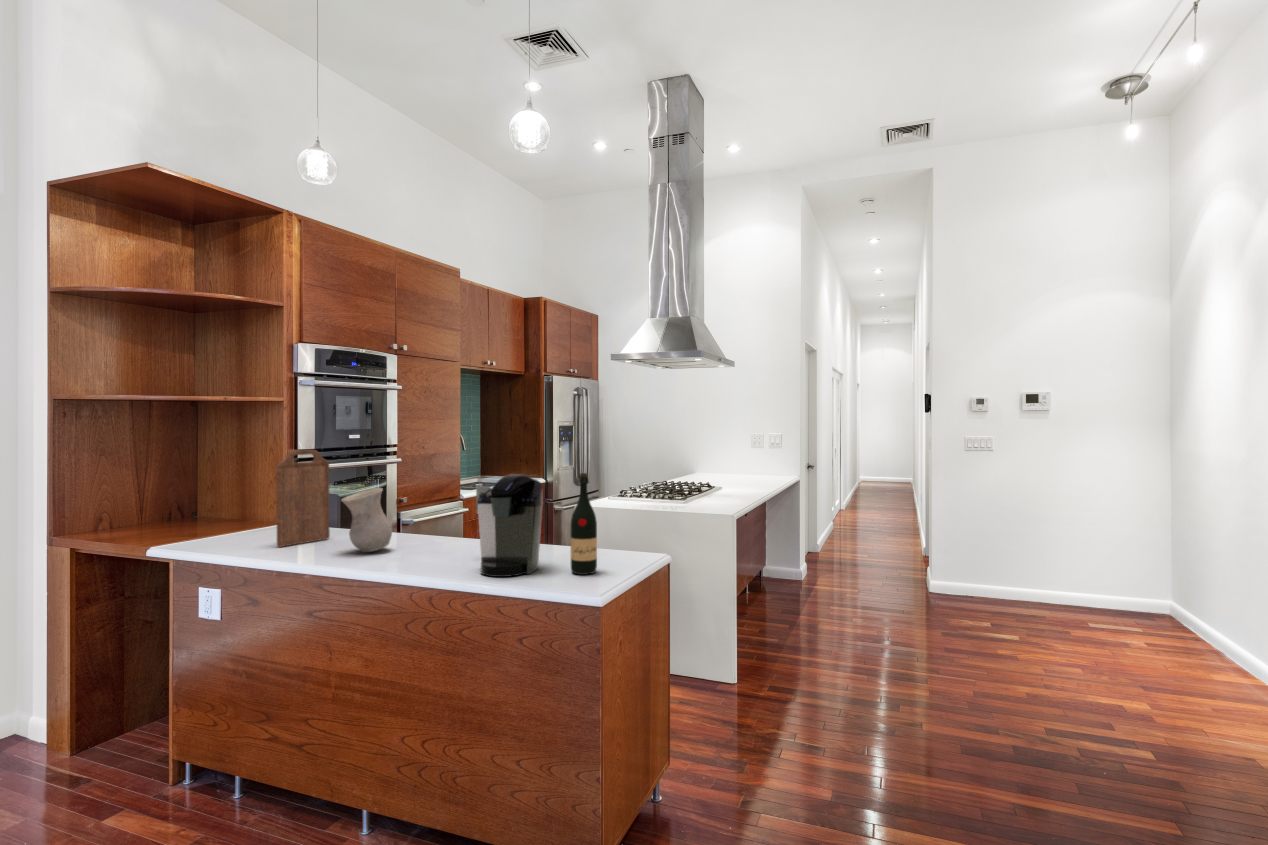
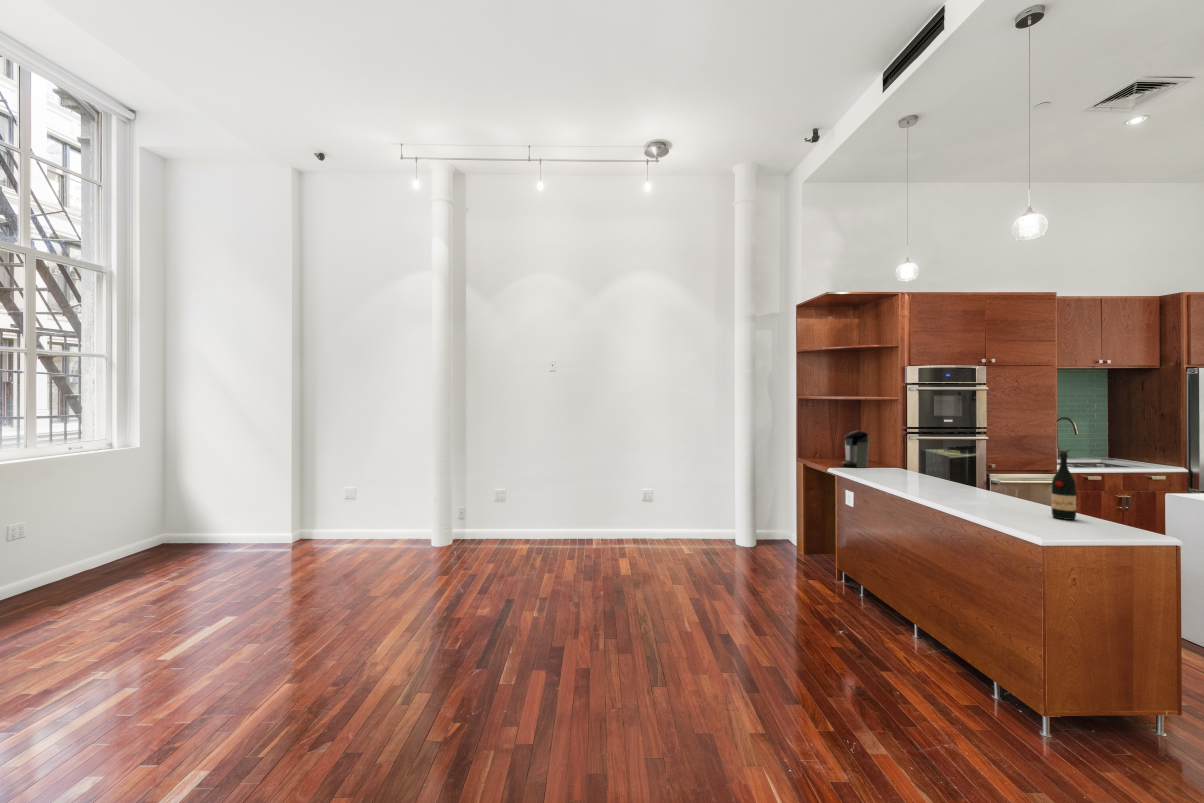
cutting board: present [276,450,330,547] -> none [884,427,916,477]
coffee maker: present [476,474,543,577] -> present [842,431,869,468]
vase: present [341,488,392,552] -> none [913,450,946,486]

